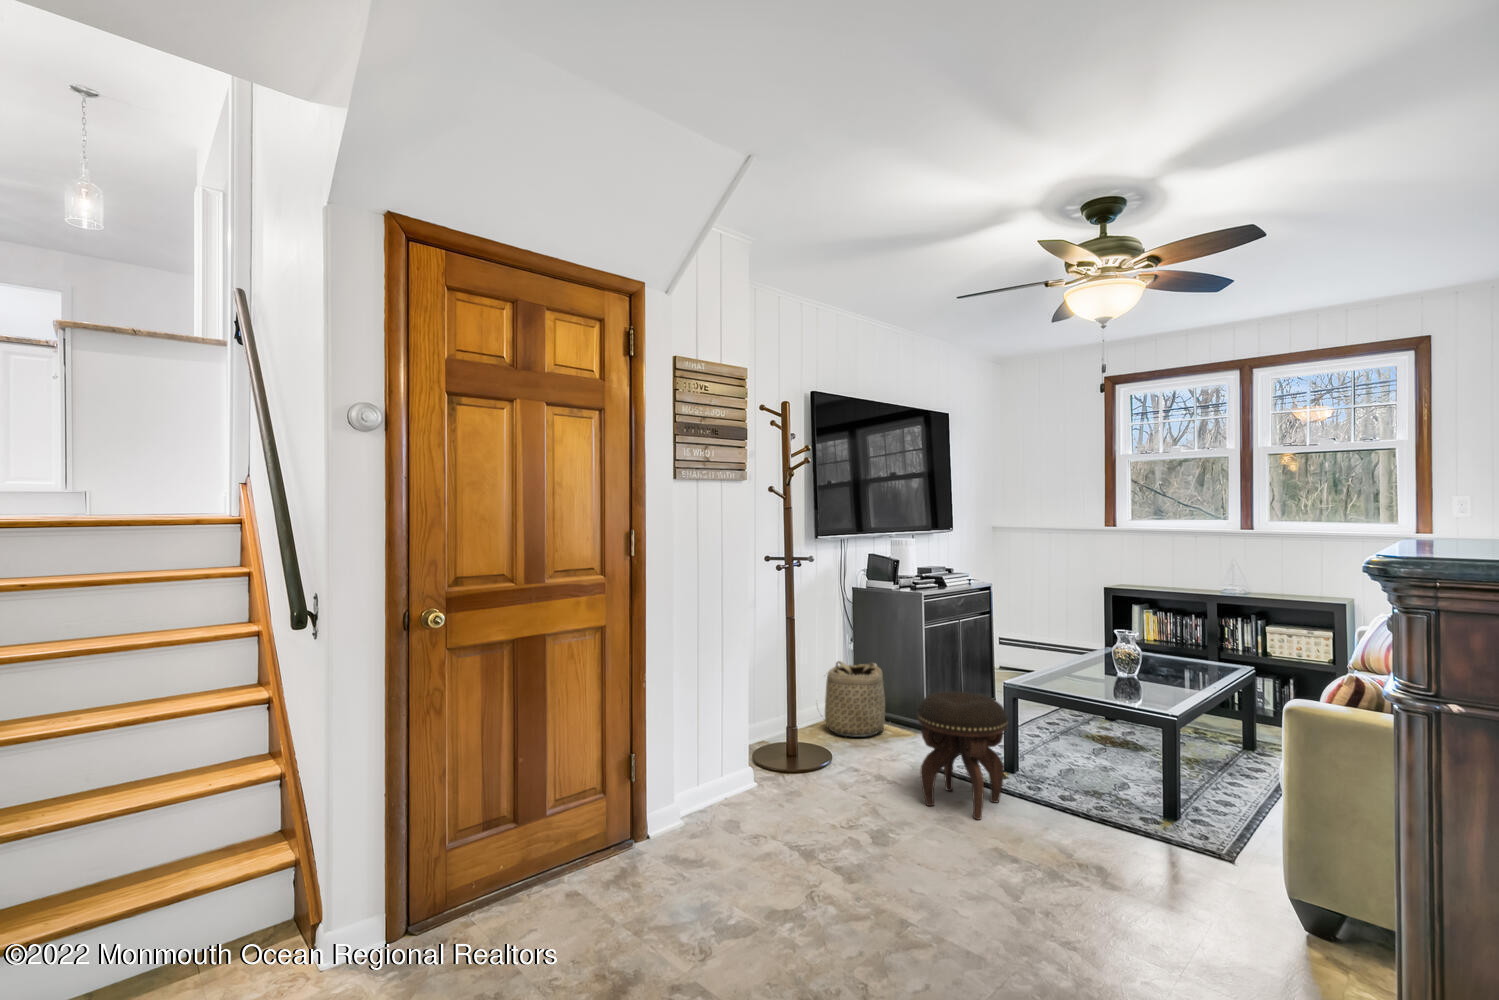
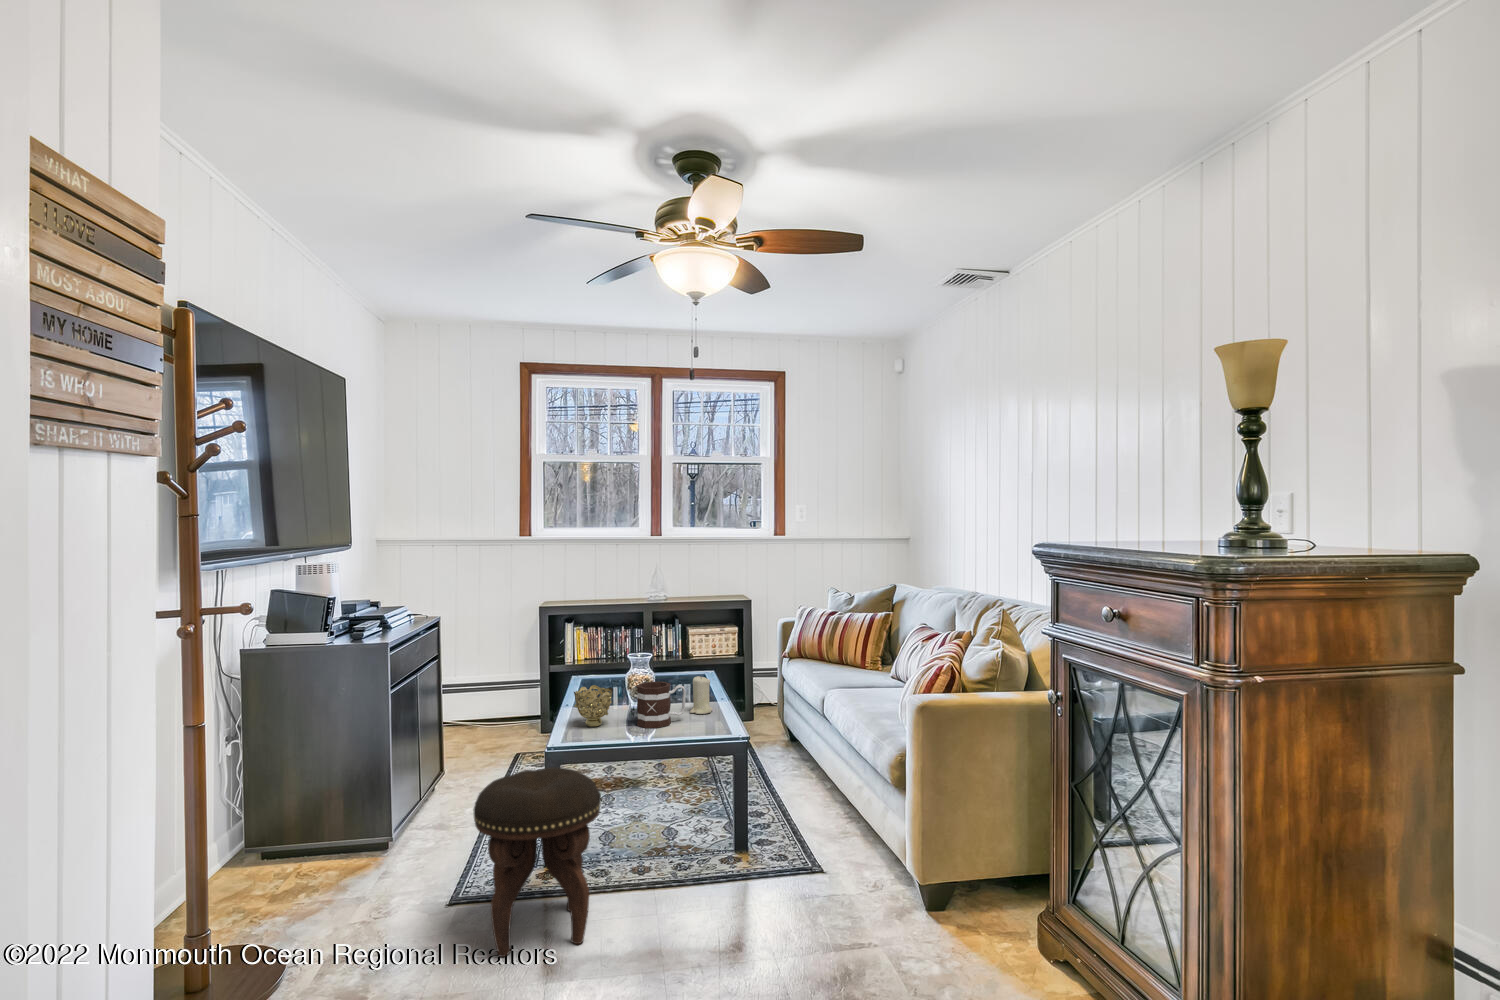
decorative bowl: none [1044,649,1077,682] -> present [574,685,613,727]
mug: none [1094,655,1142,695] -> present [637,682,686,728]
candle: none [1156,660,1181,696] -> present [690,676,713,714]
basket: present [825,661,885,737] -> none [188,766,347,906]

